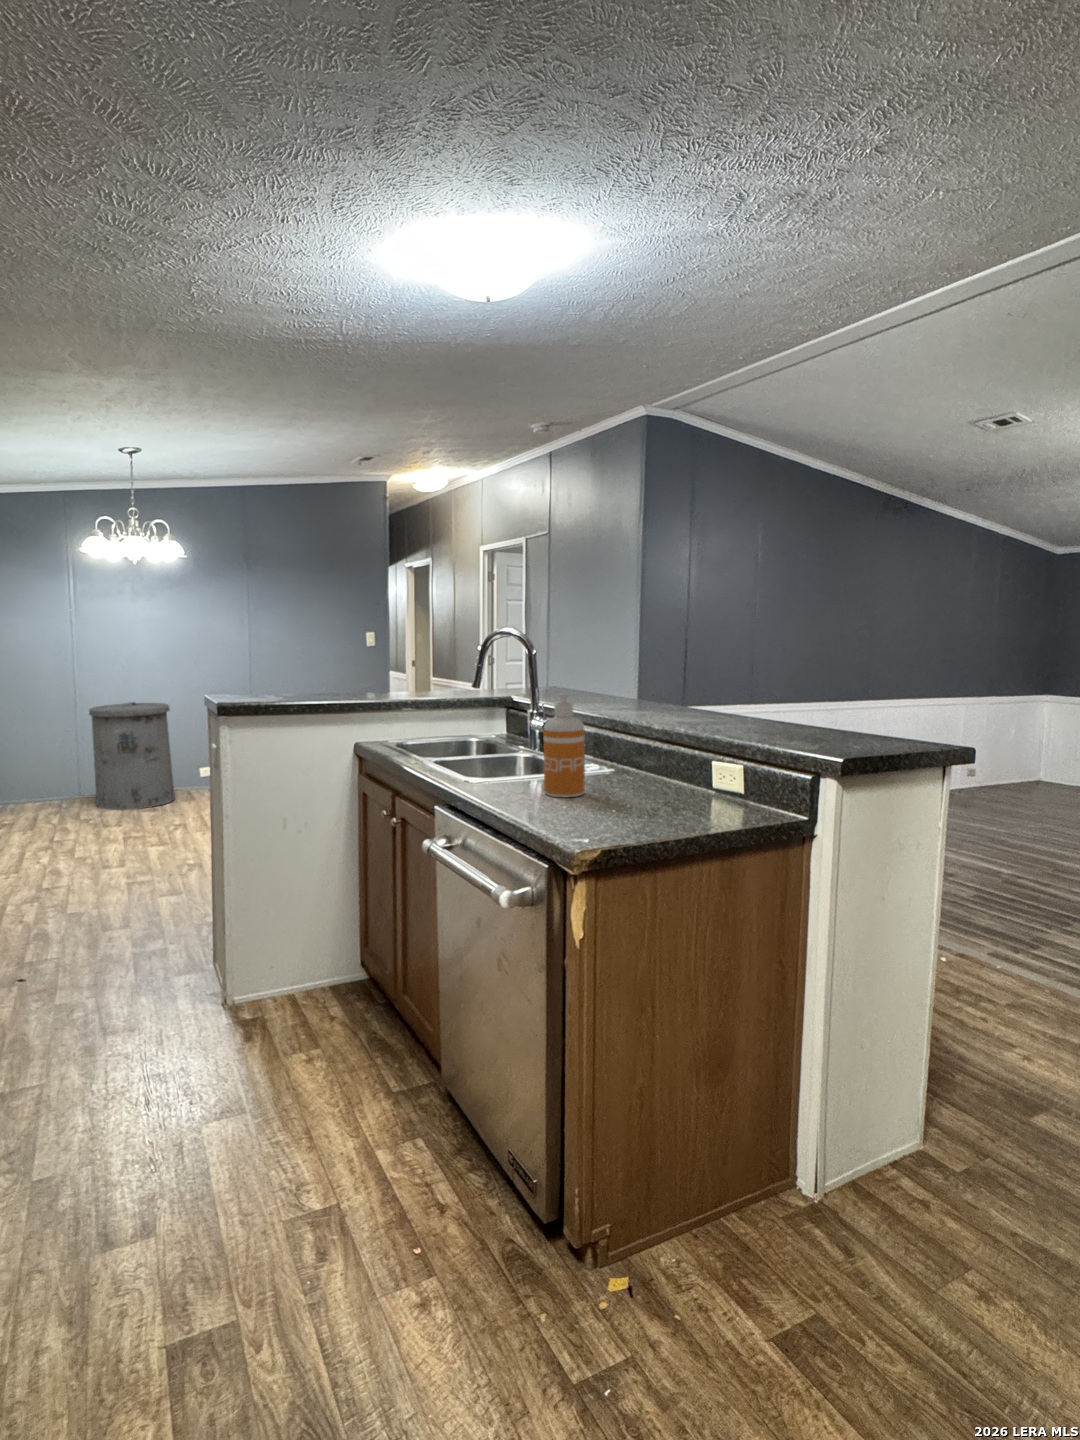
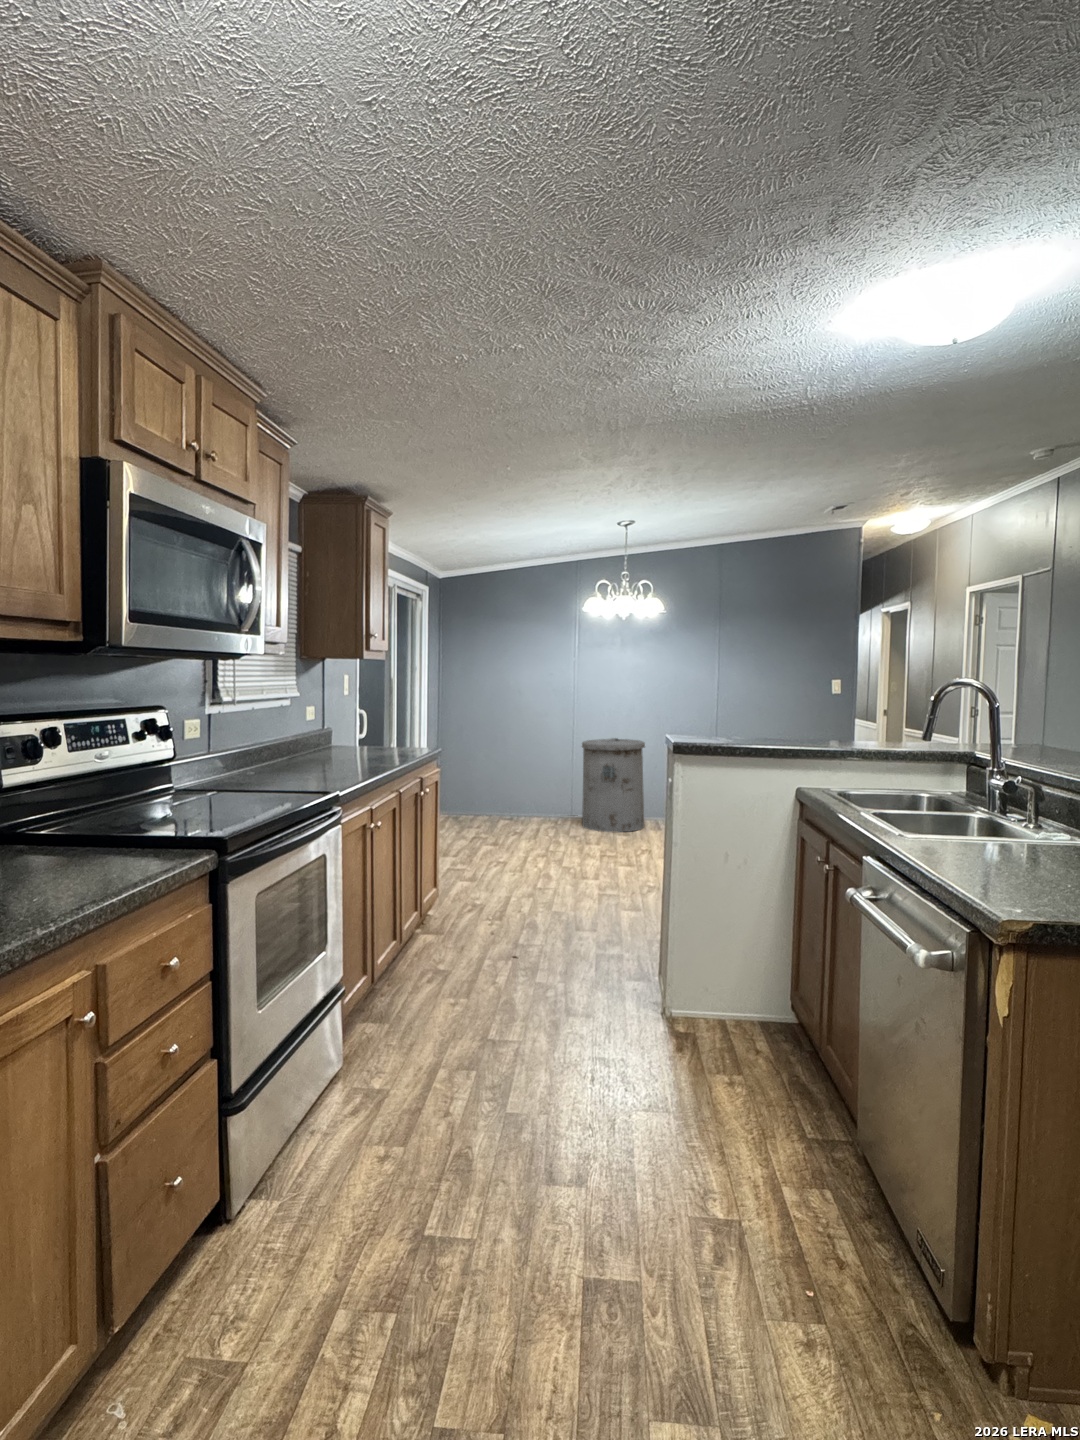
soap dispenser: present [543,693,585,797] -> none [986,750,1040,865]

